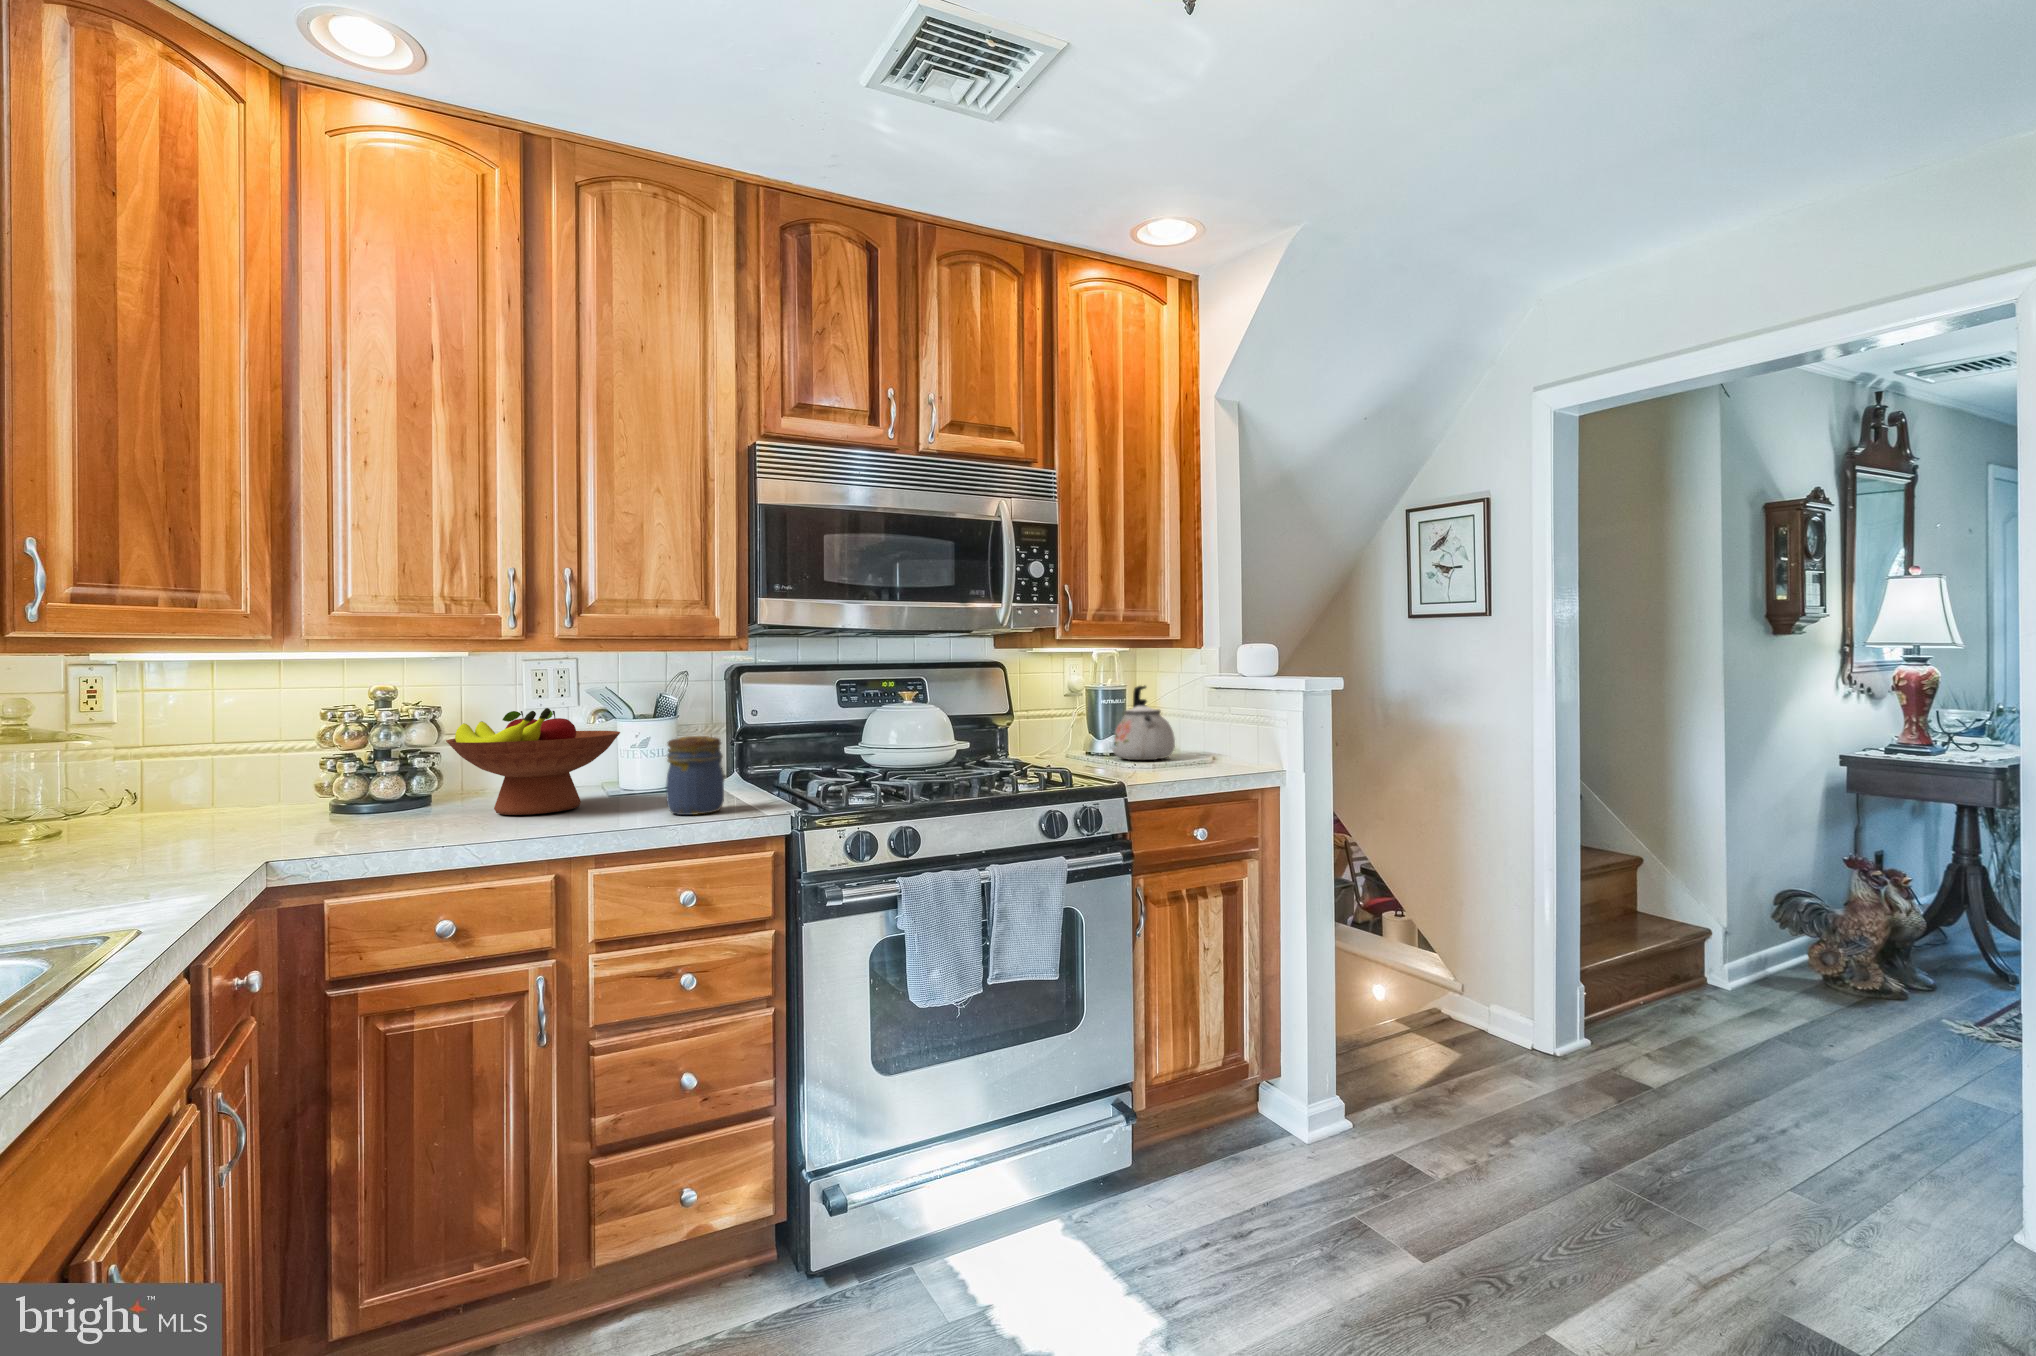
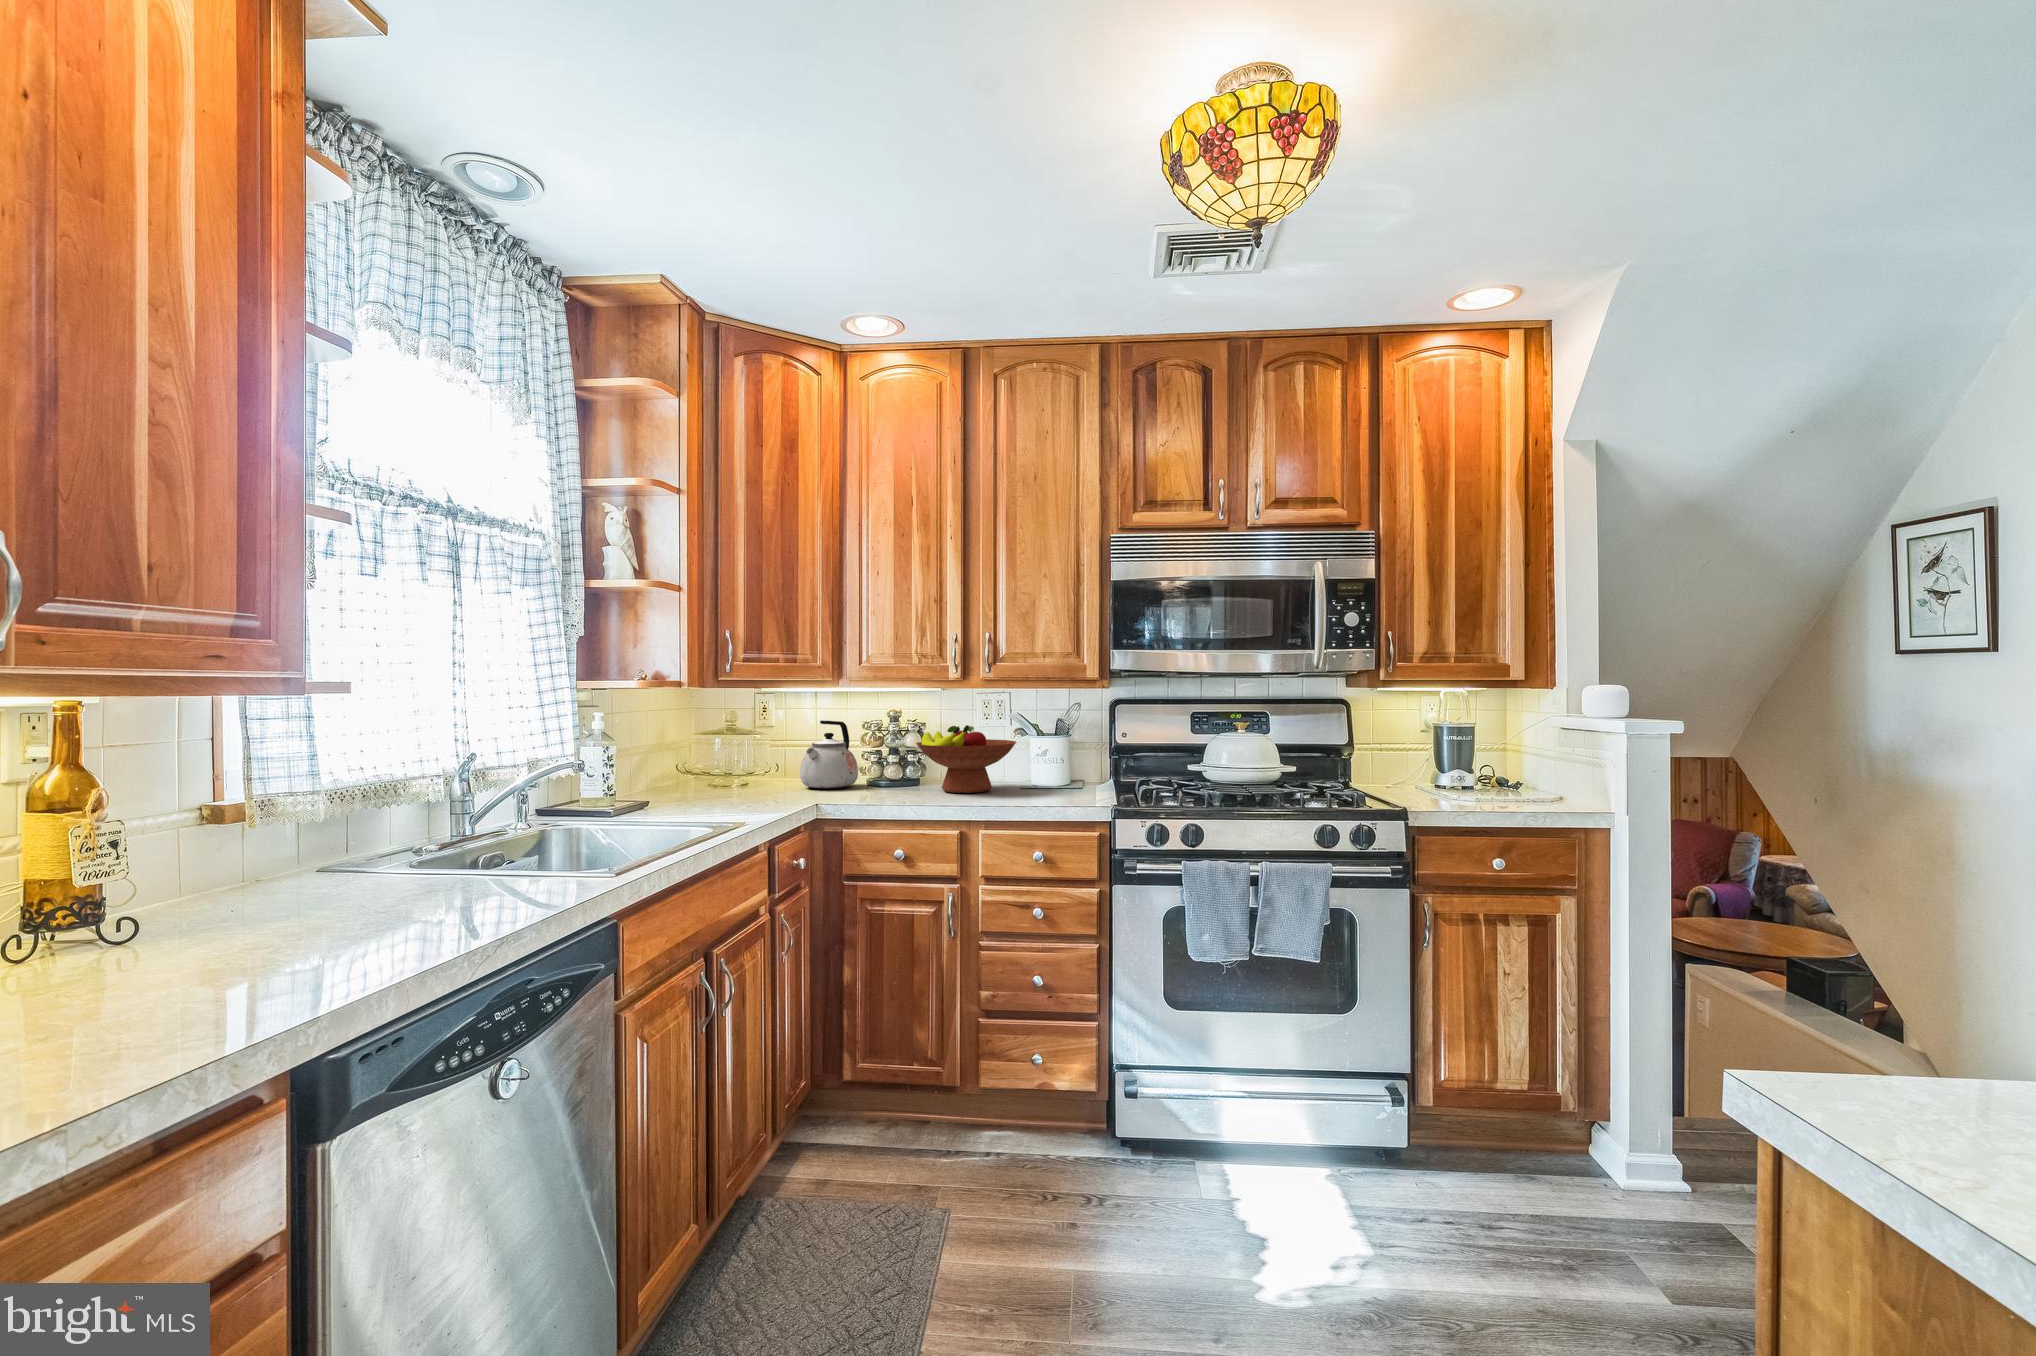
kettle: present [1113,686,1175,760] -> present [800,721,858,789]
jar: present [666,736,724,815] -> none [1033,748,1072,802]

